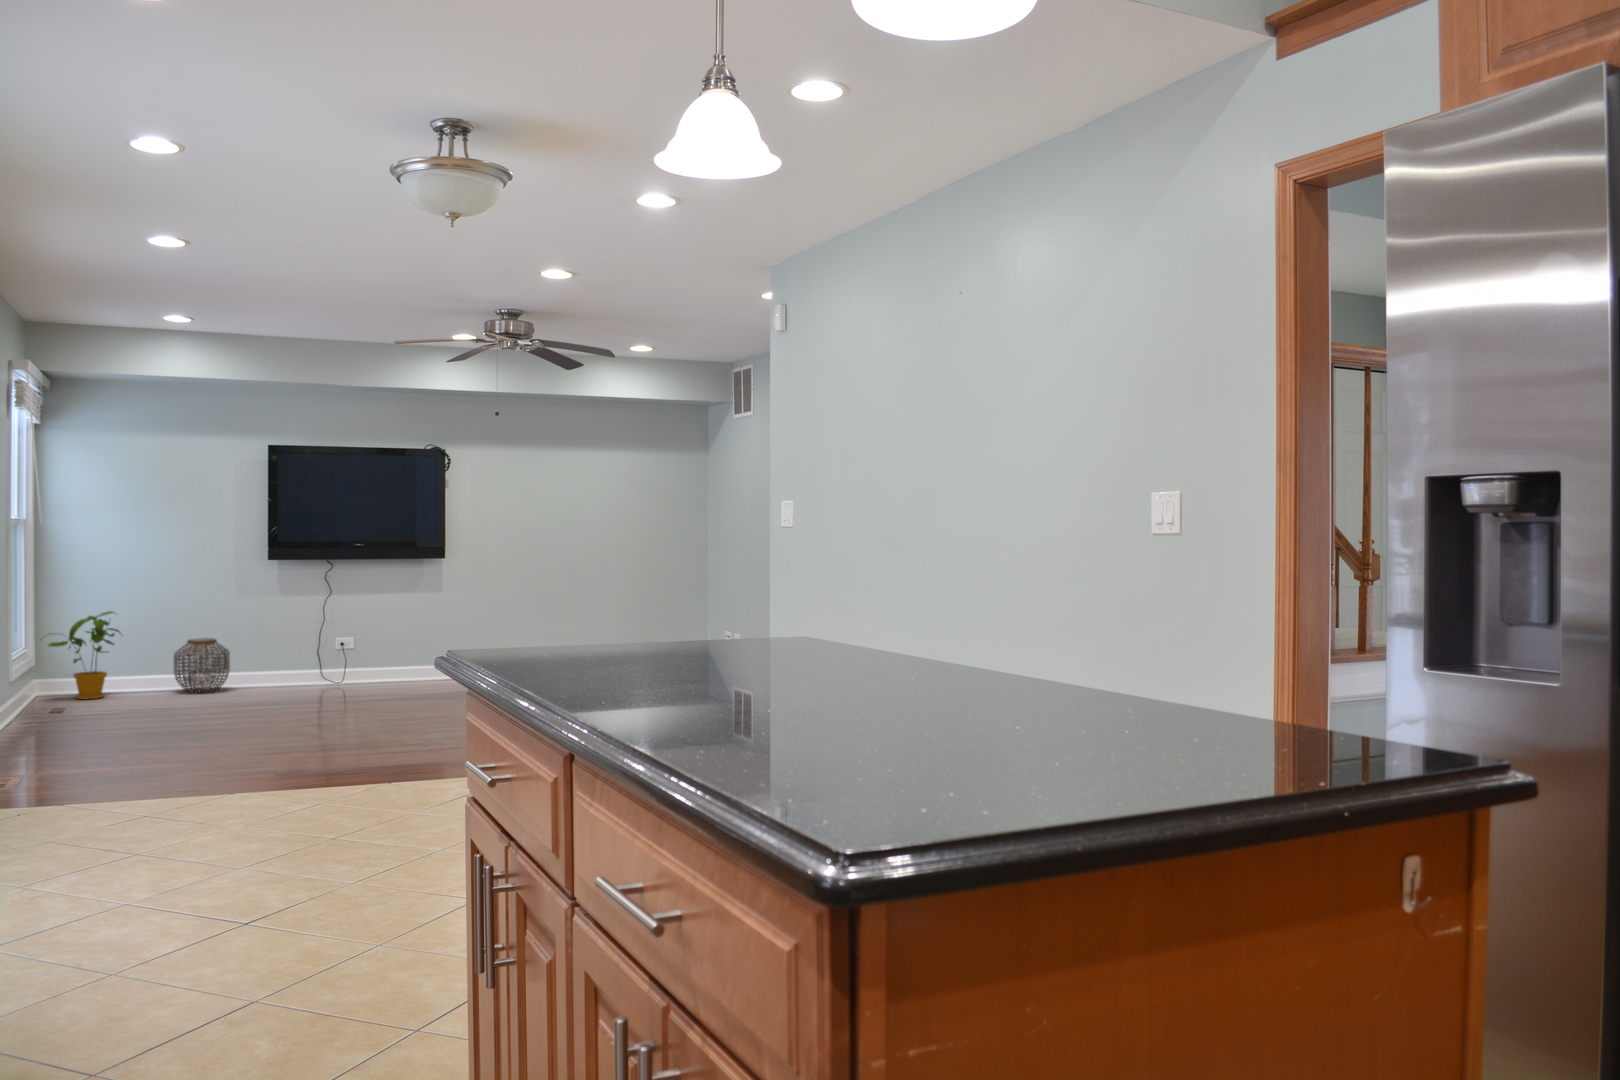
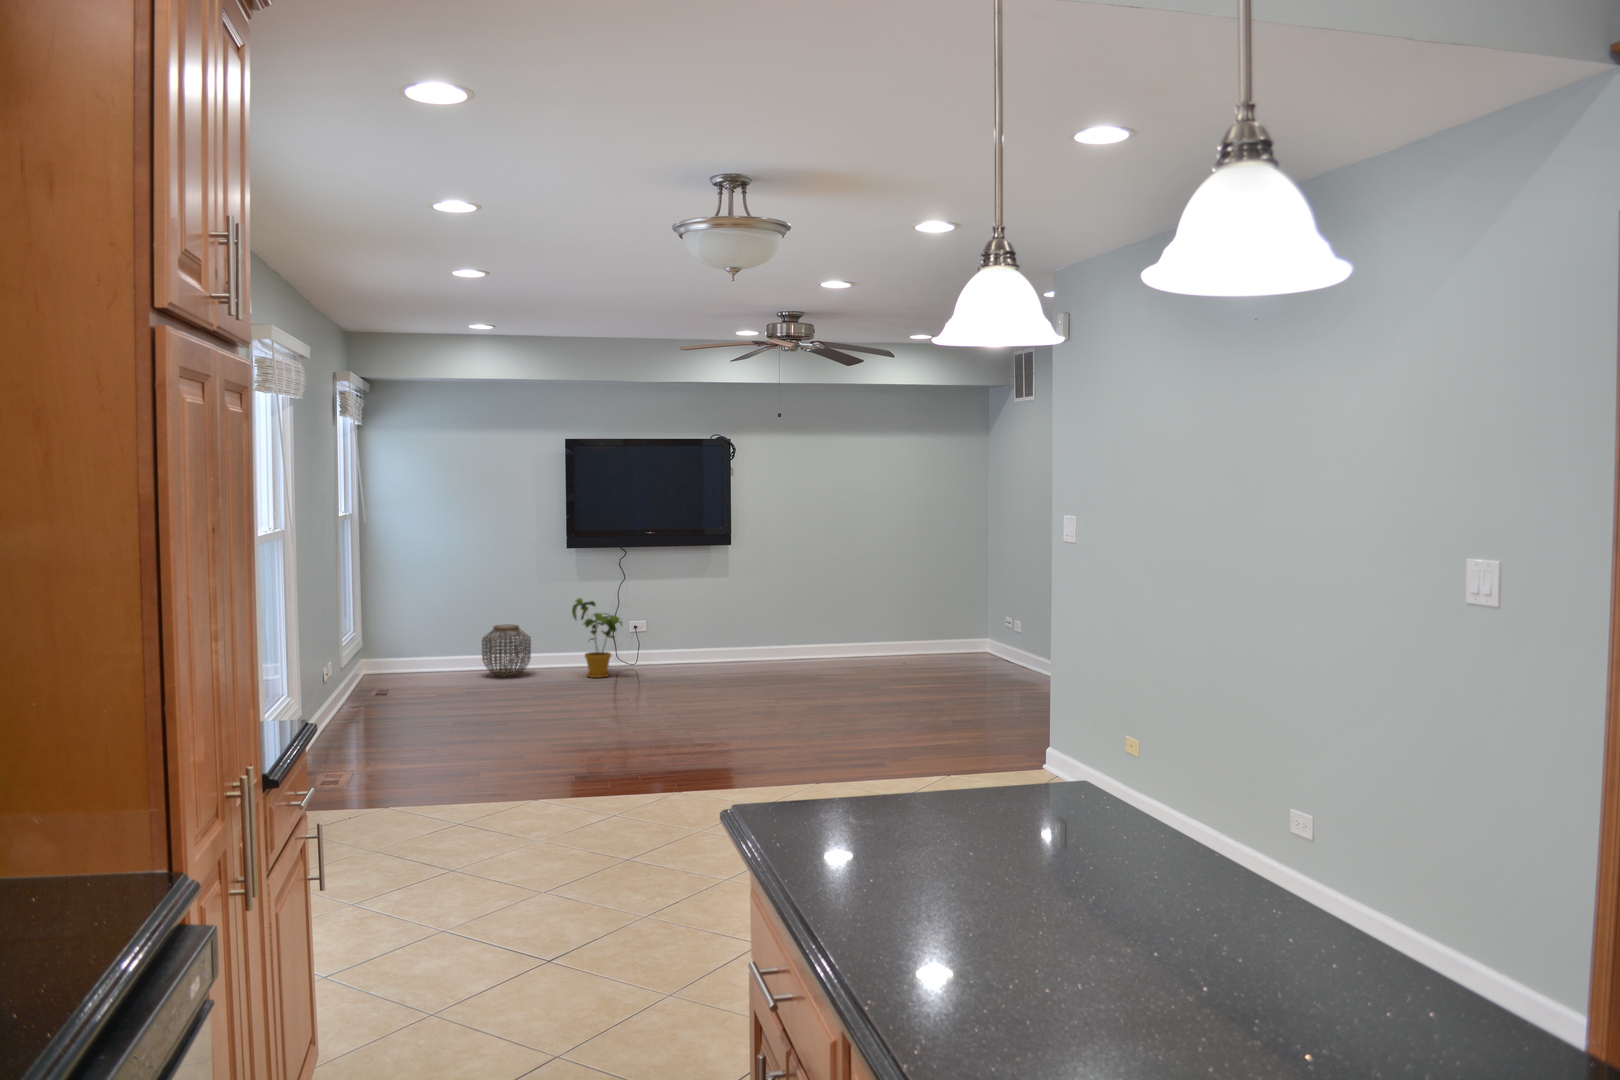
house plant: present [45,611,122,699] -> present [572,598,622,678]

